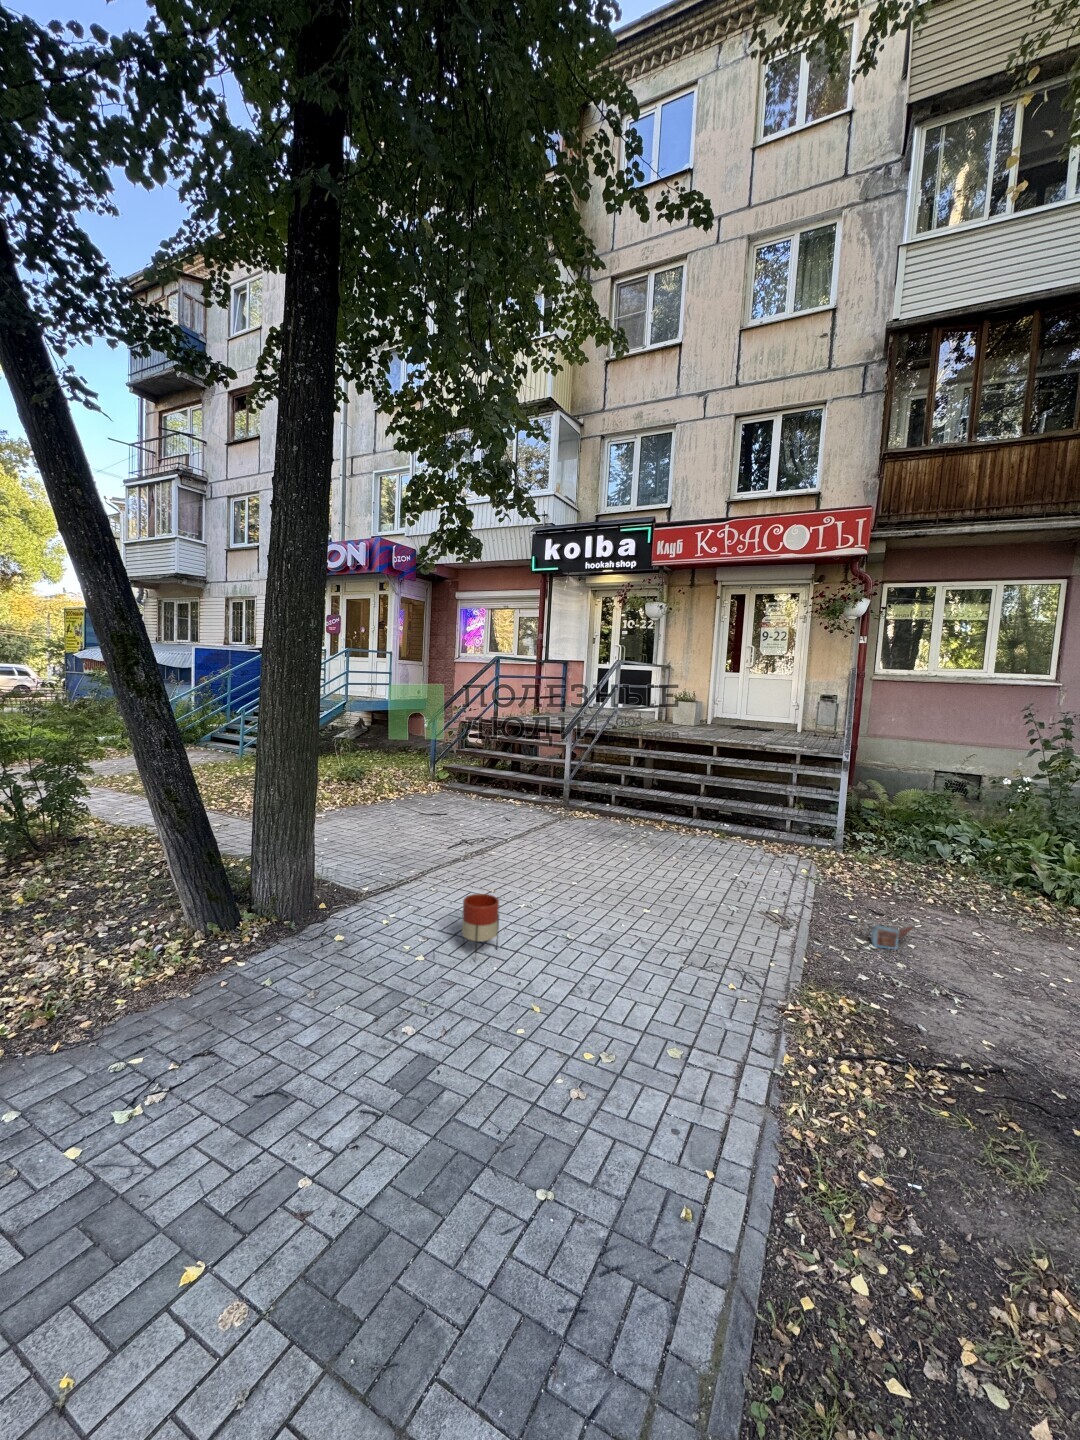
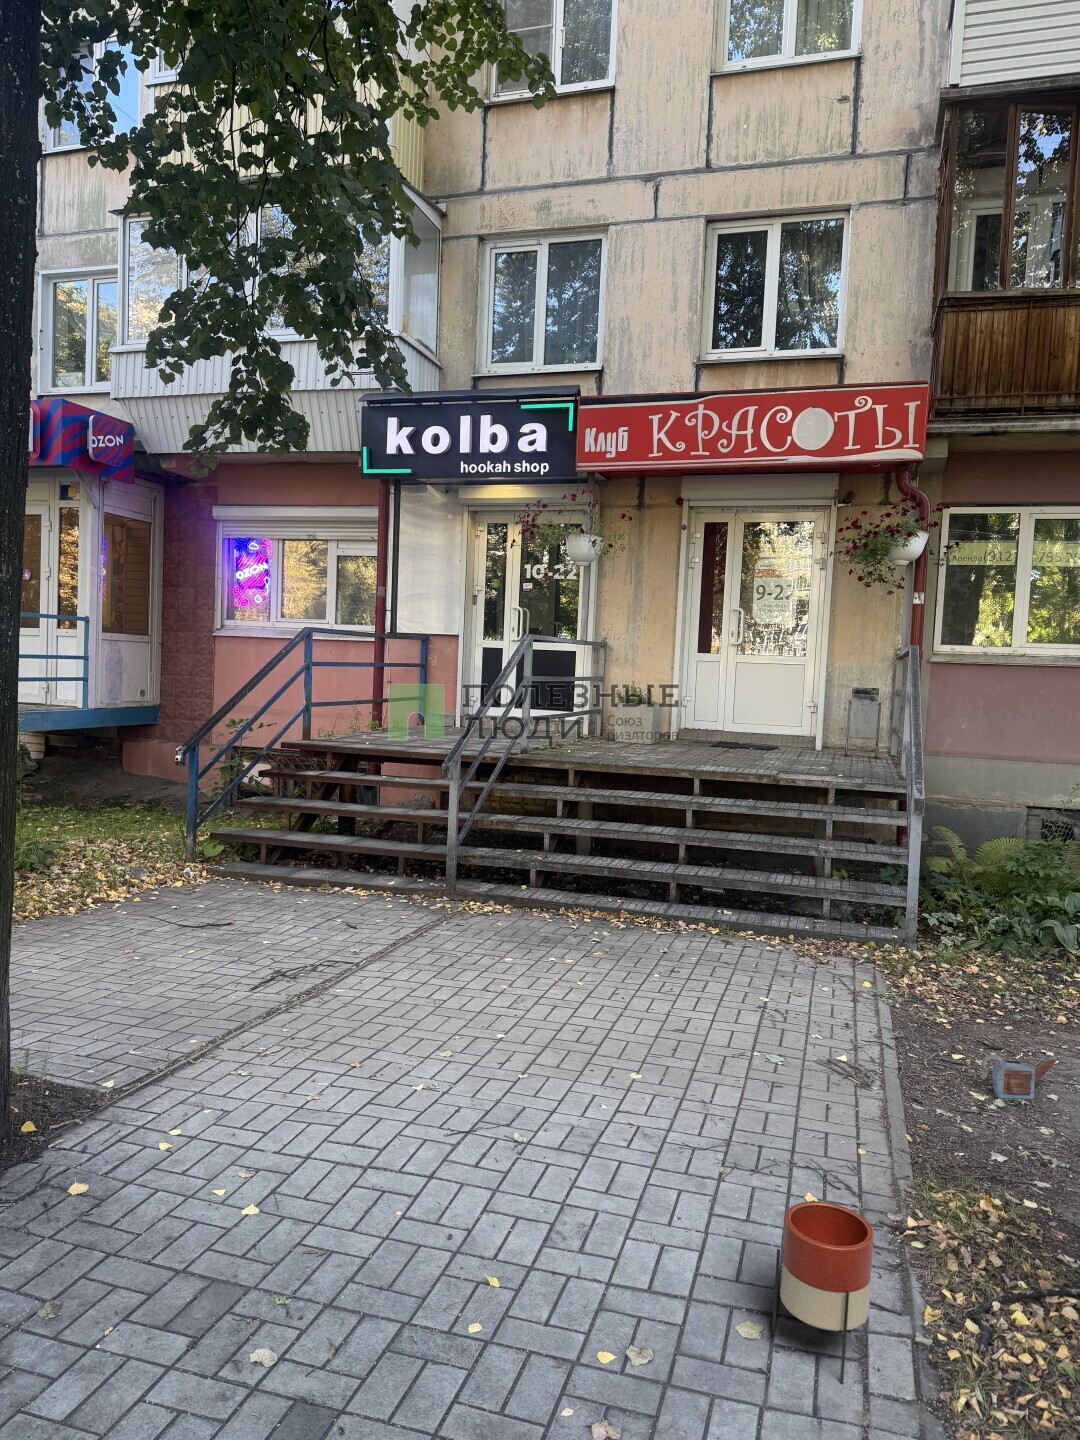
planter: present [462,894,499,948] -> present [772,1201,874,1383]

